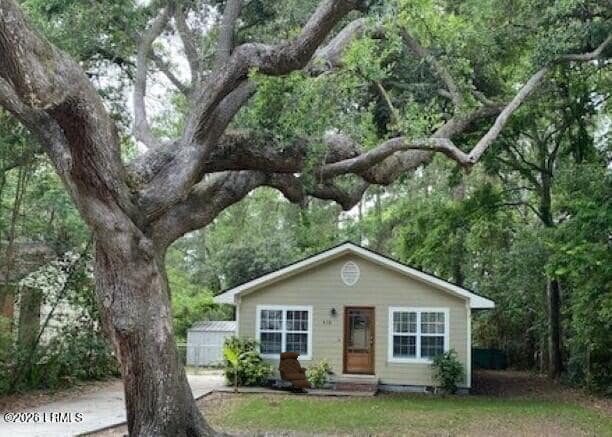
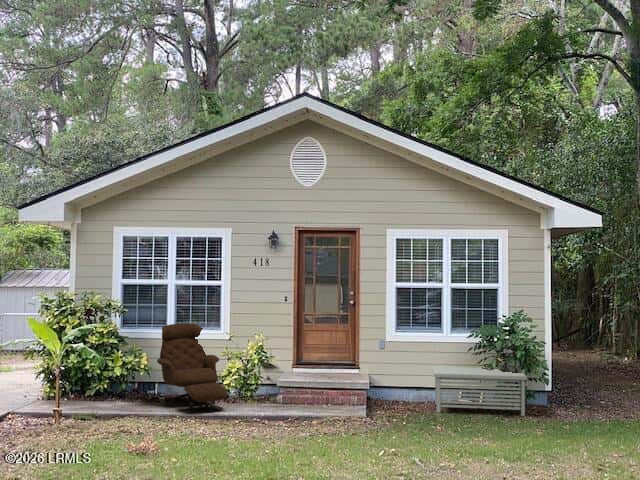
storage bench: none [408,375,453,399] -> present [432,366,527,416]

